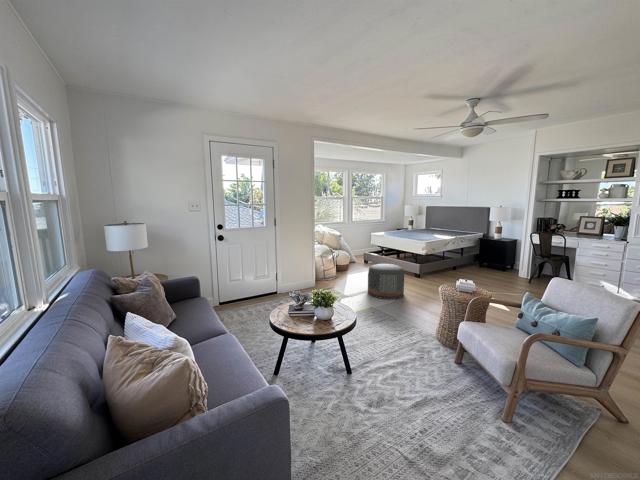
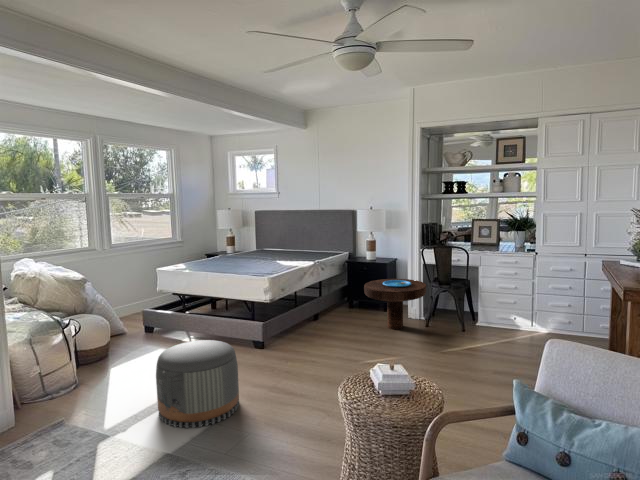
side table: none [488,251,533,281] -> present [364,279,426,329]

